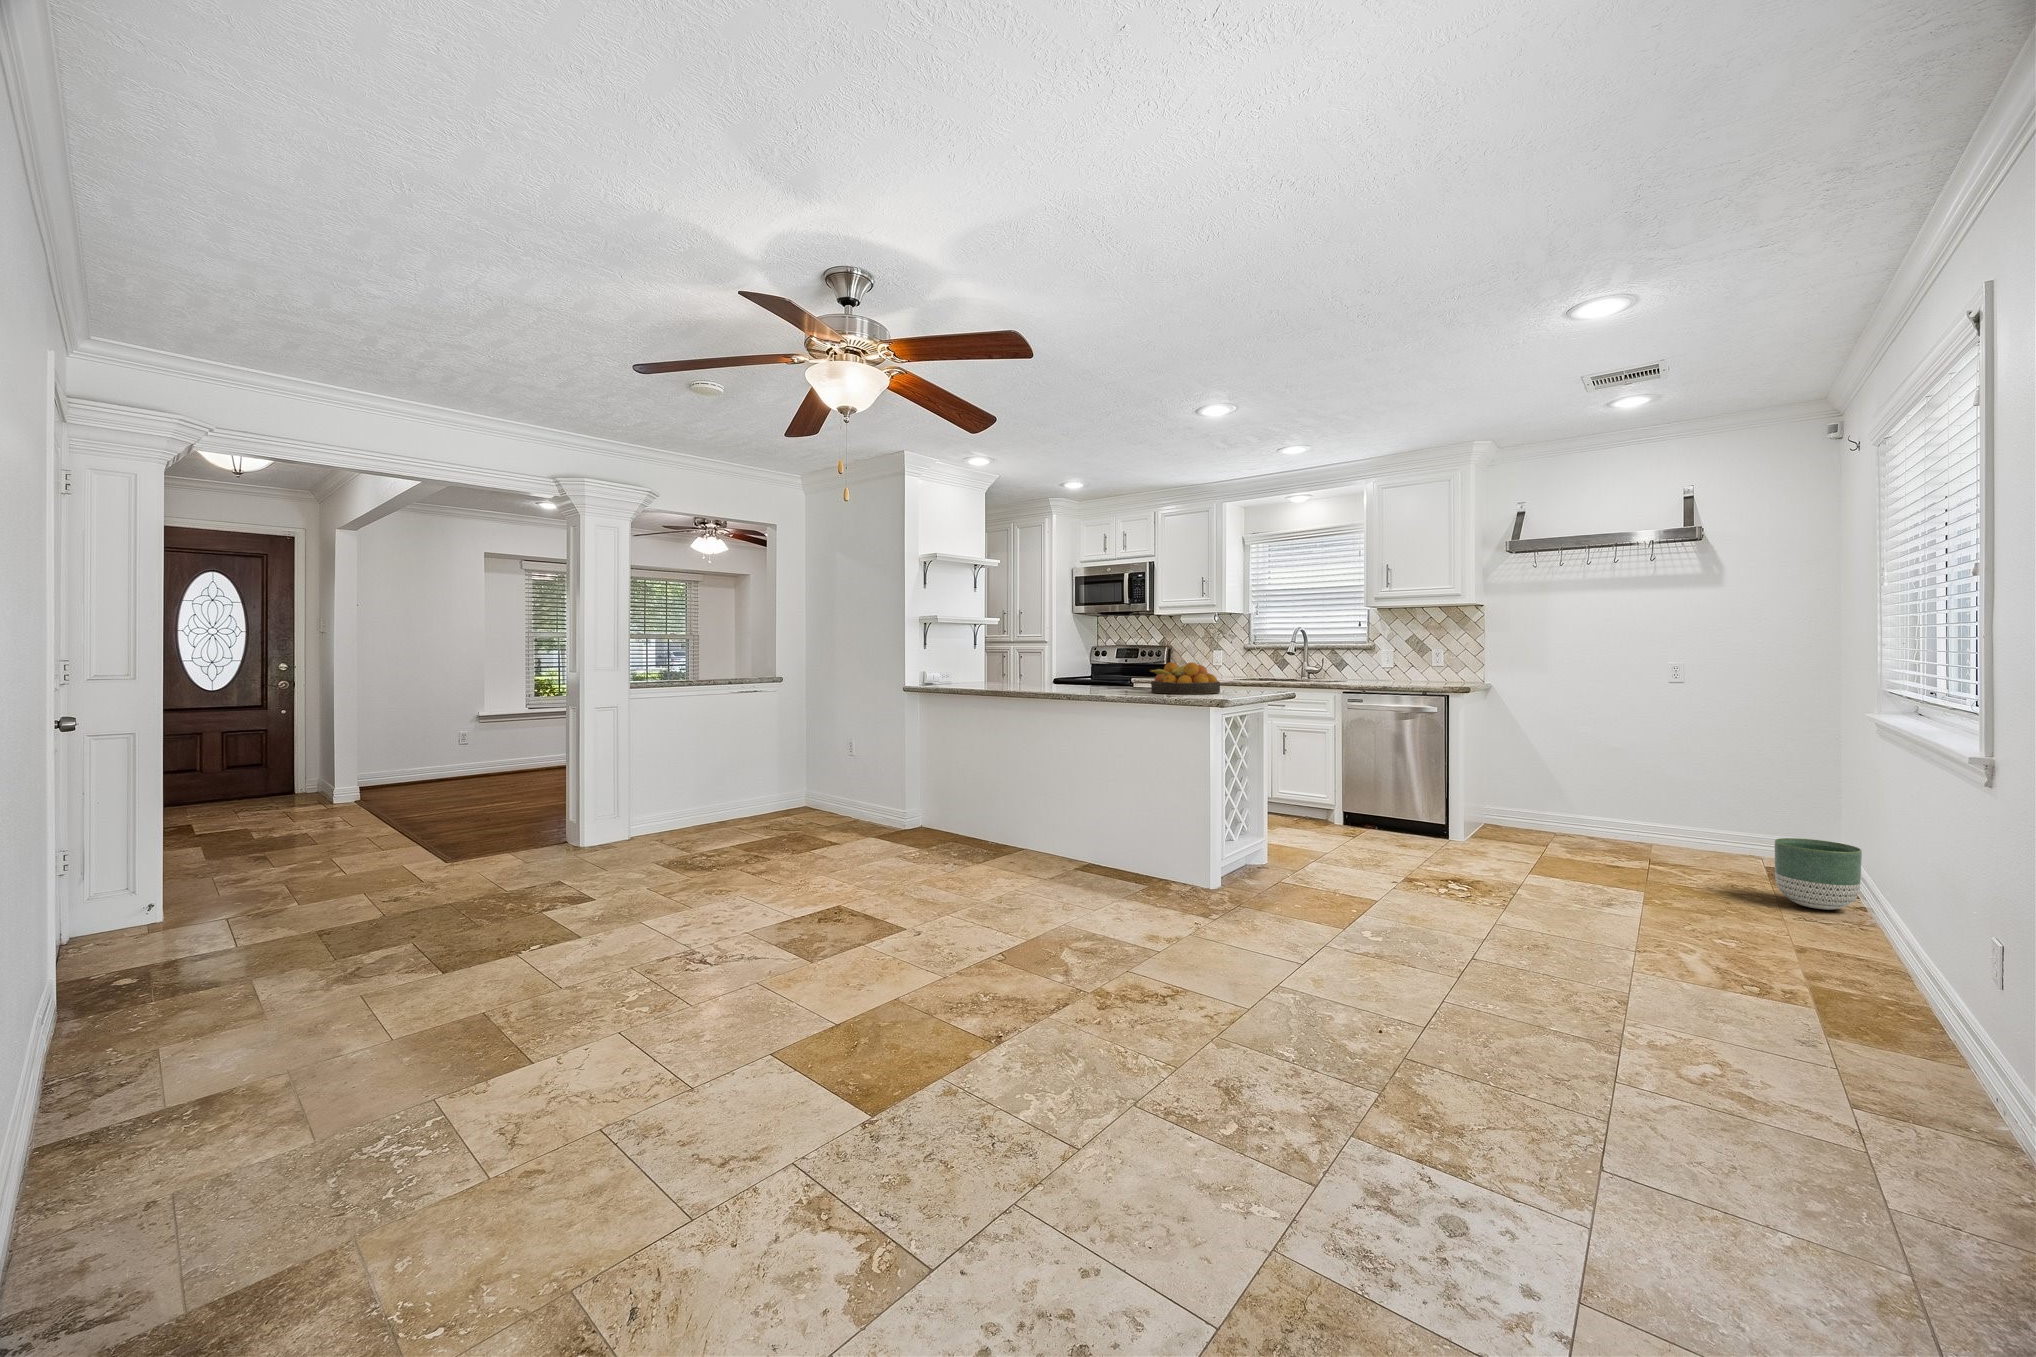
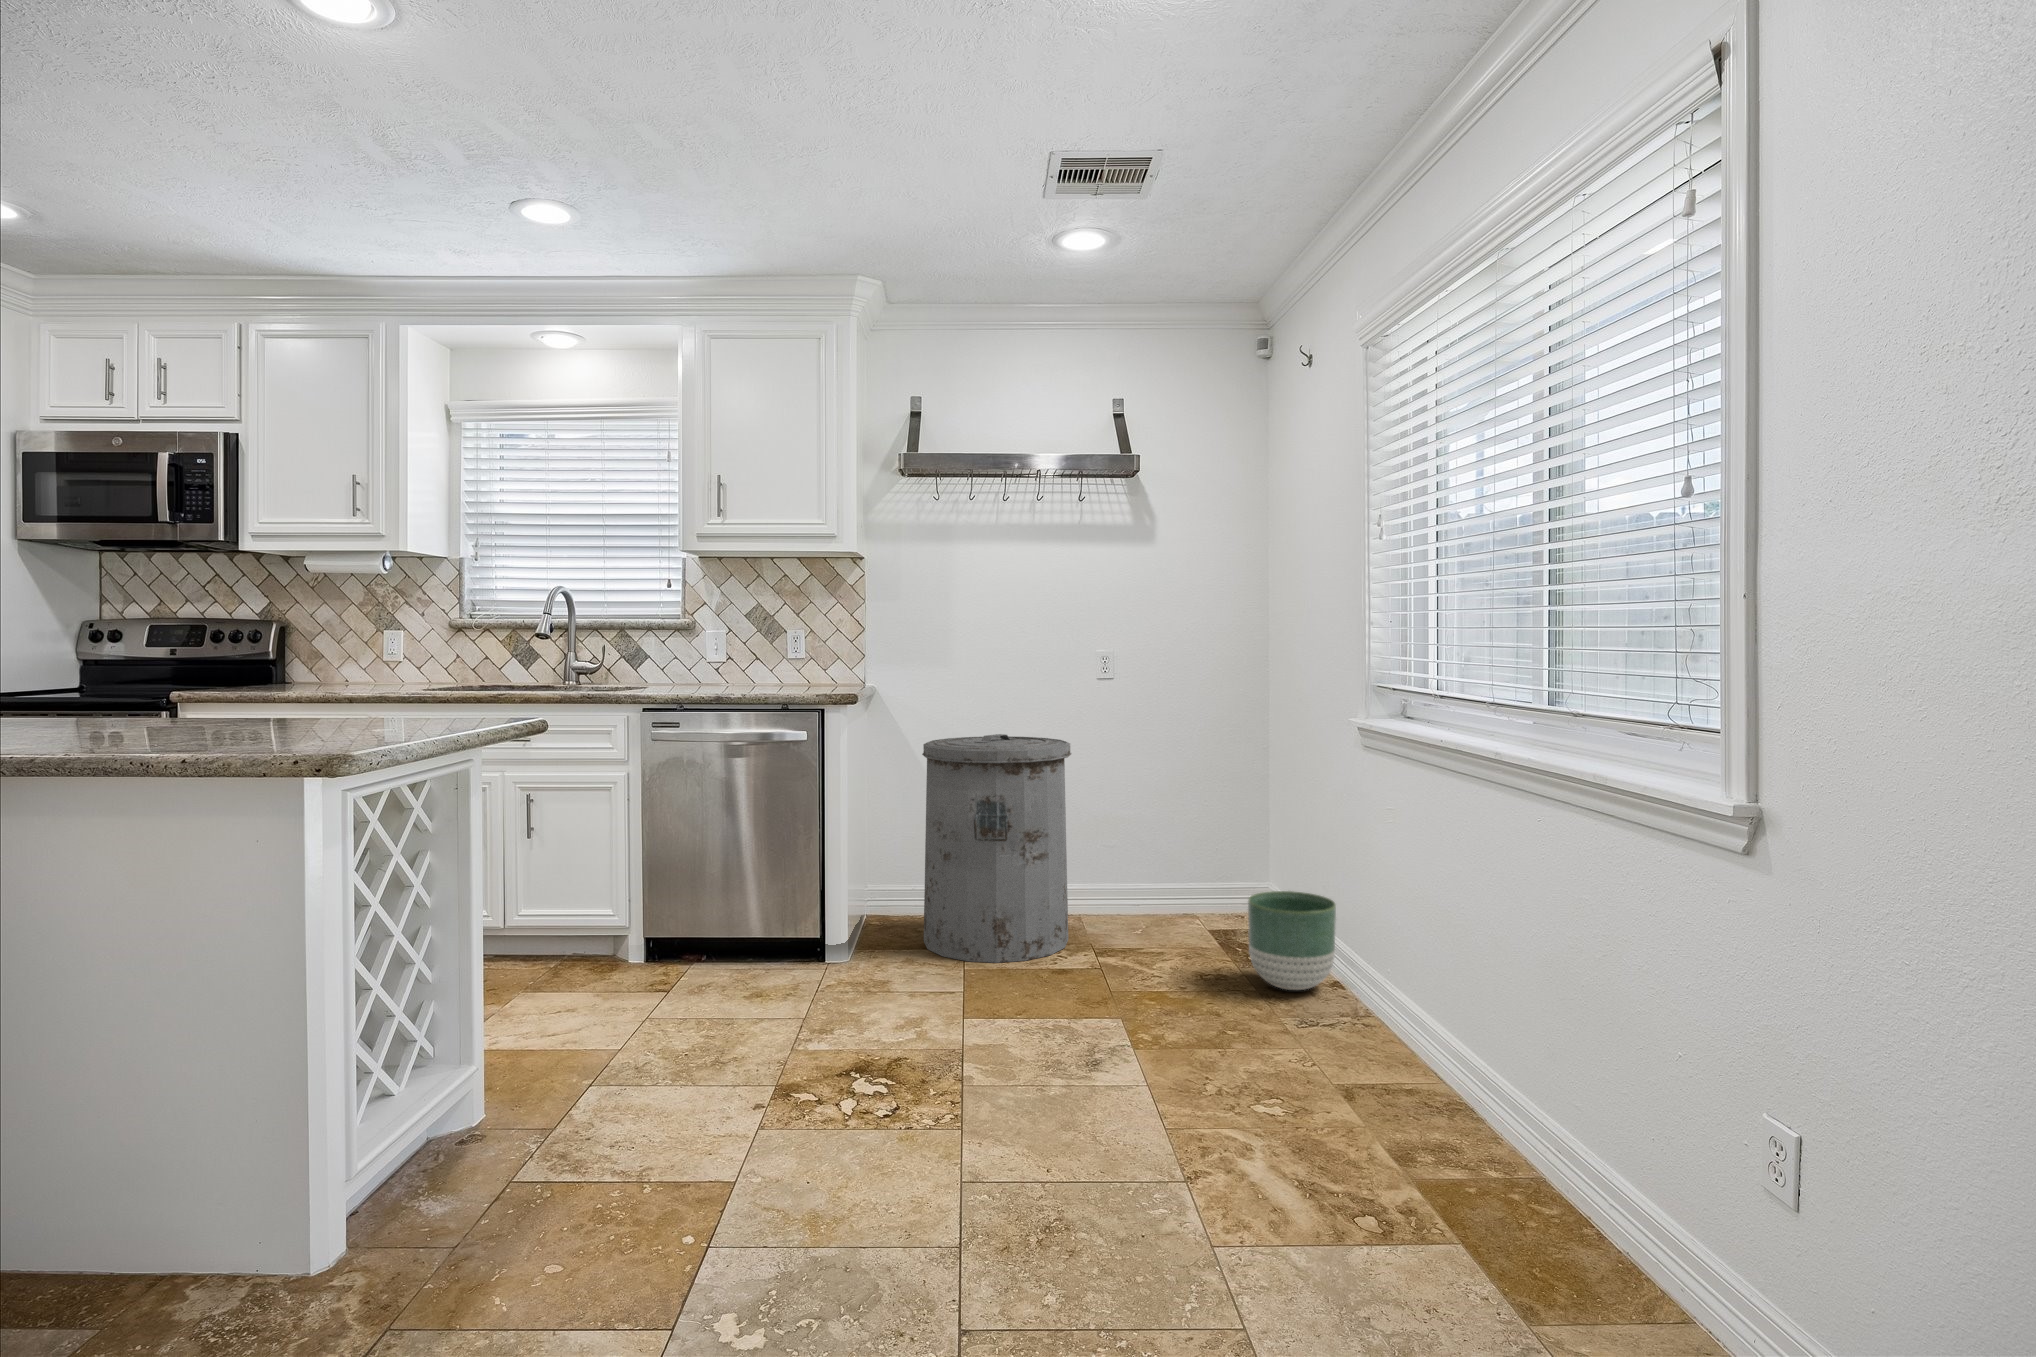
fruit bowl: present [1150,662,1220,694] -> none [95,650,335,739]
trash can: none [1519,717,1638,863] -> present [922,734,1072,963]

